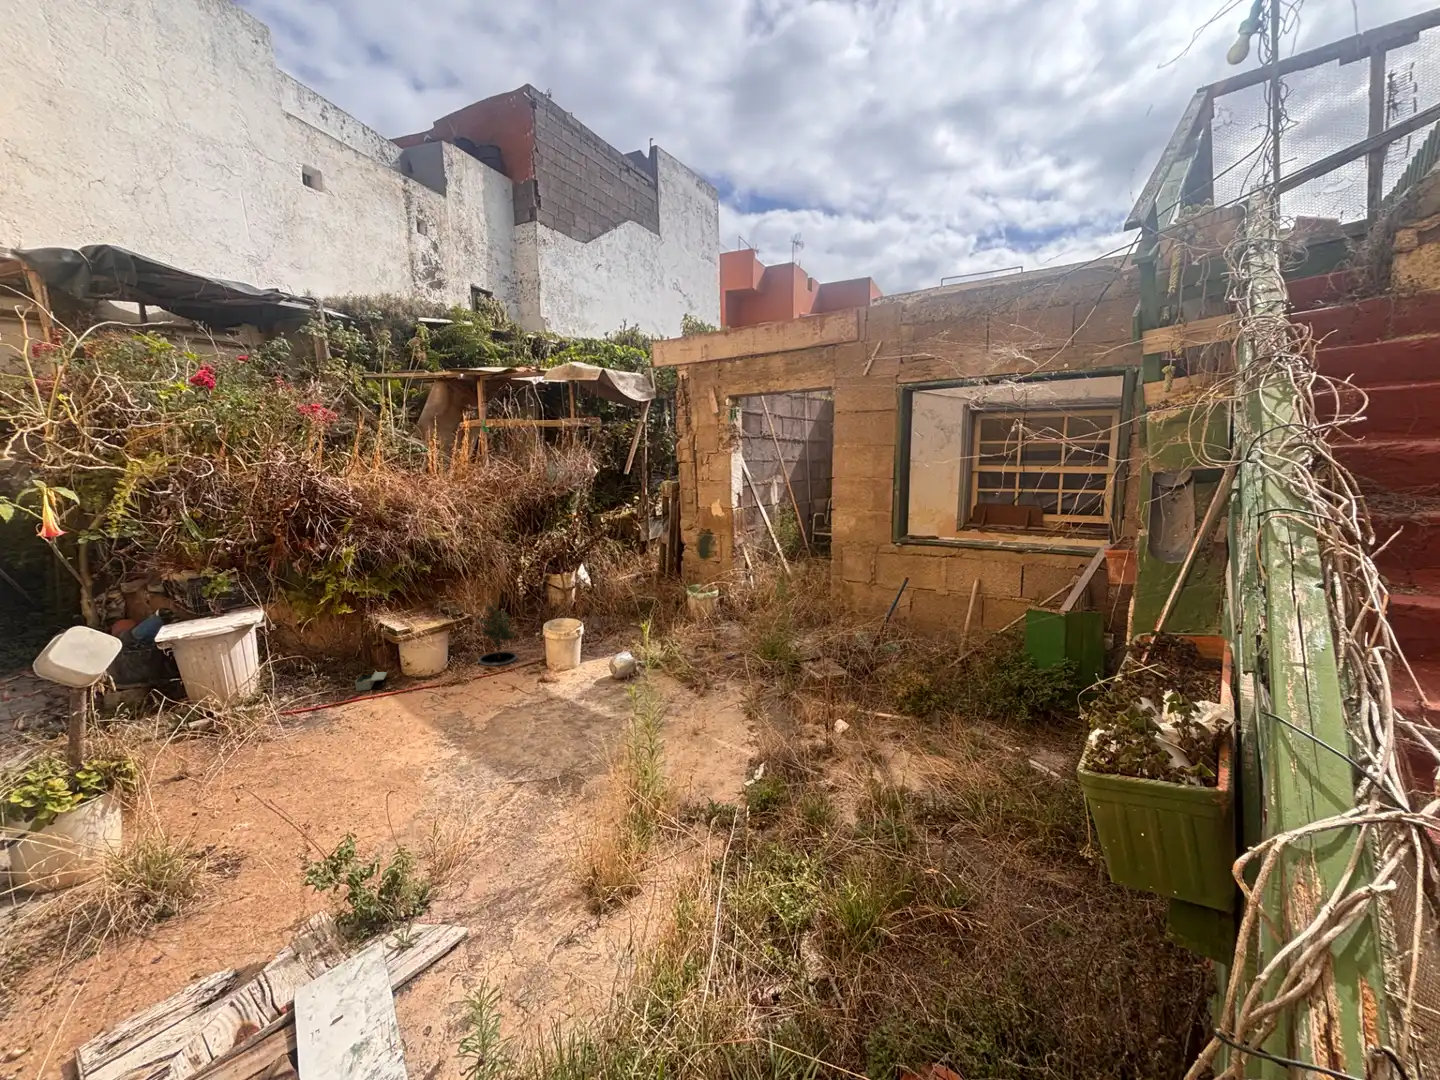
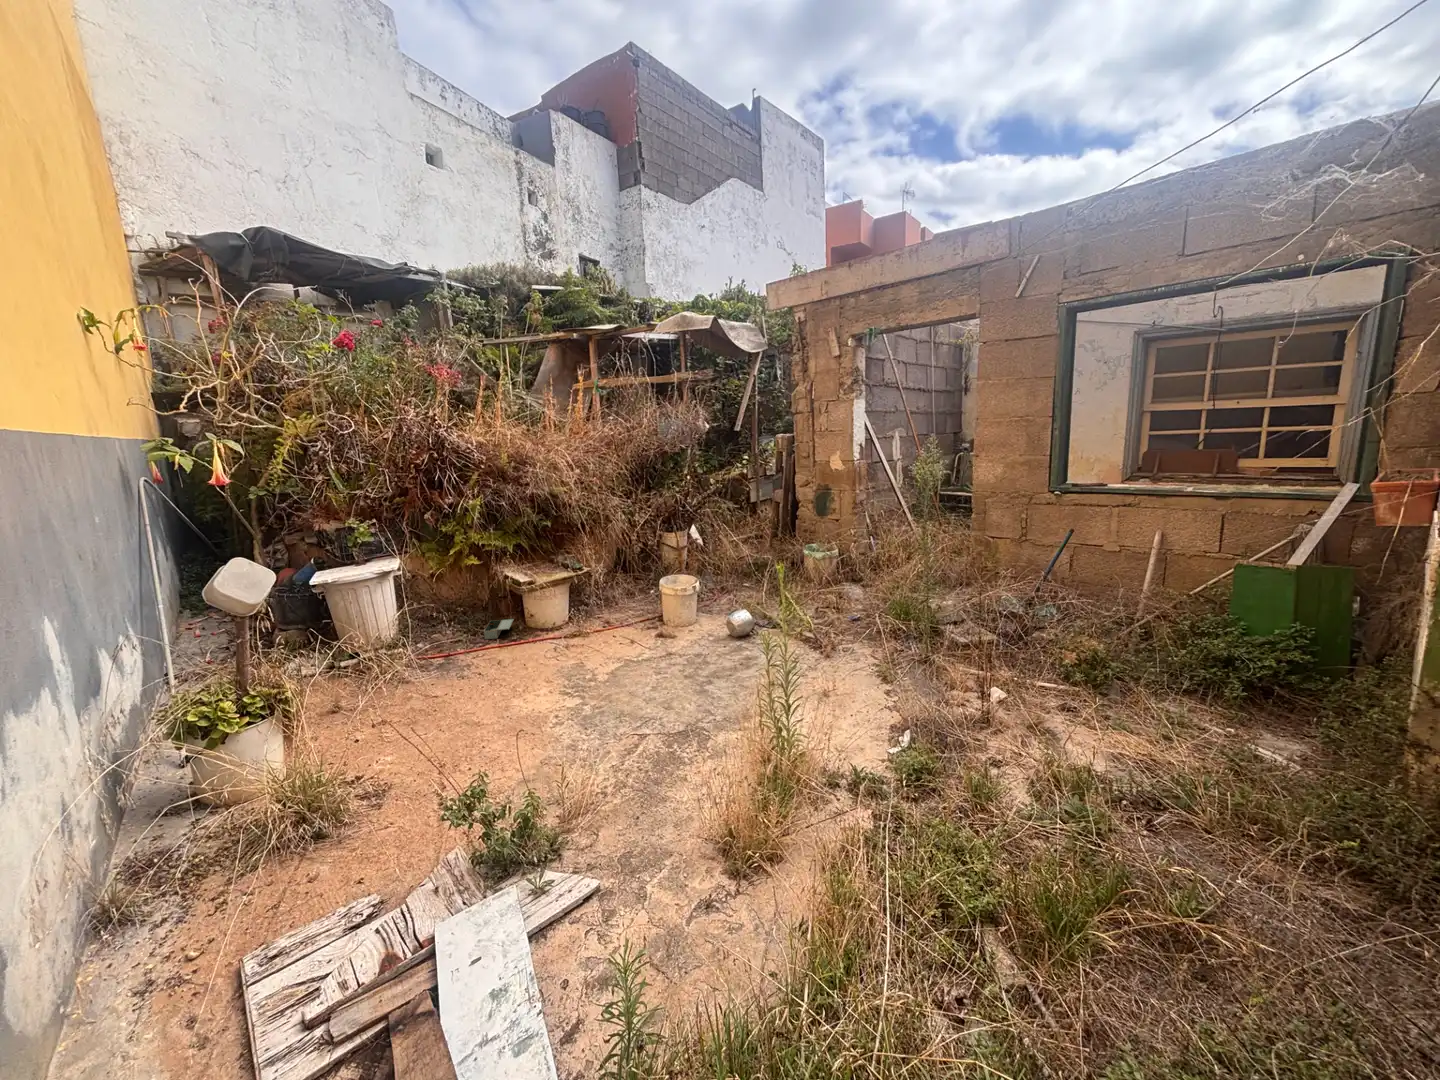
potted tree: present [478,601,517,666] -> none [592,551,633,620]

